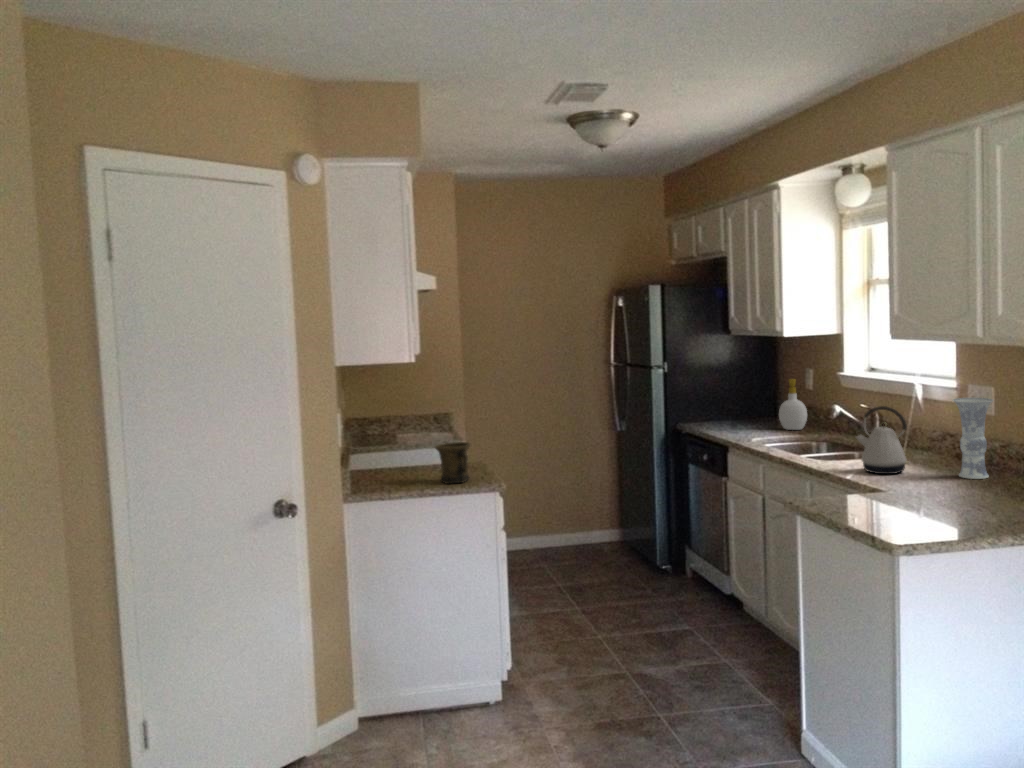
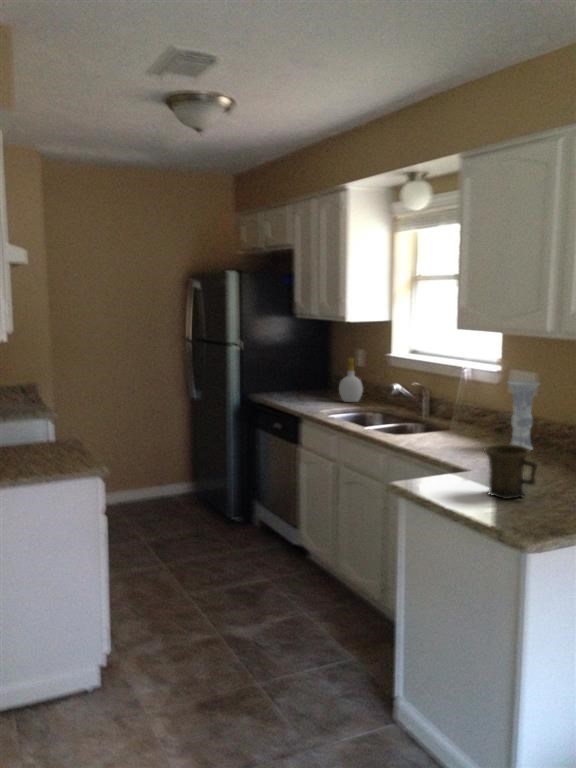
kettle: present [856,406,910,474] -> none [423,387,469,447]
mug: present [435,442,470,484] -> present [484,445,537,499]

